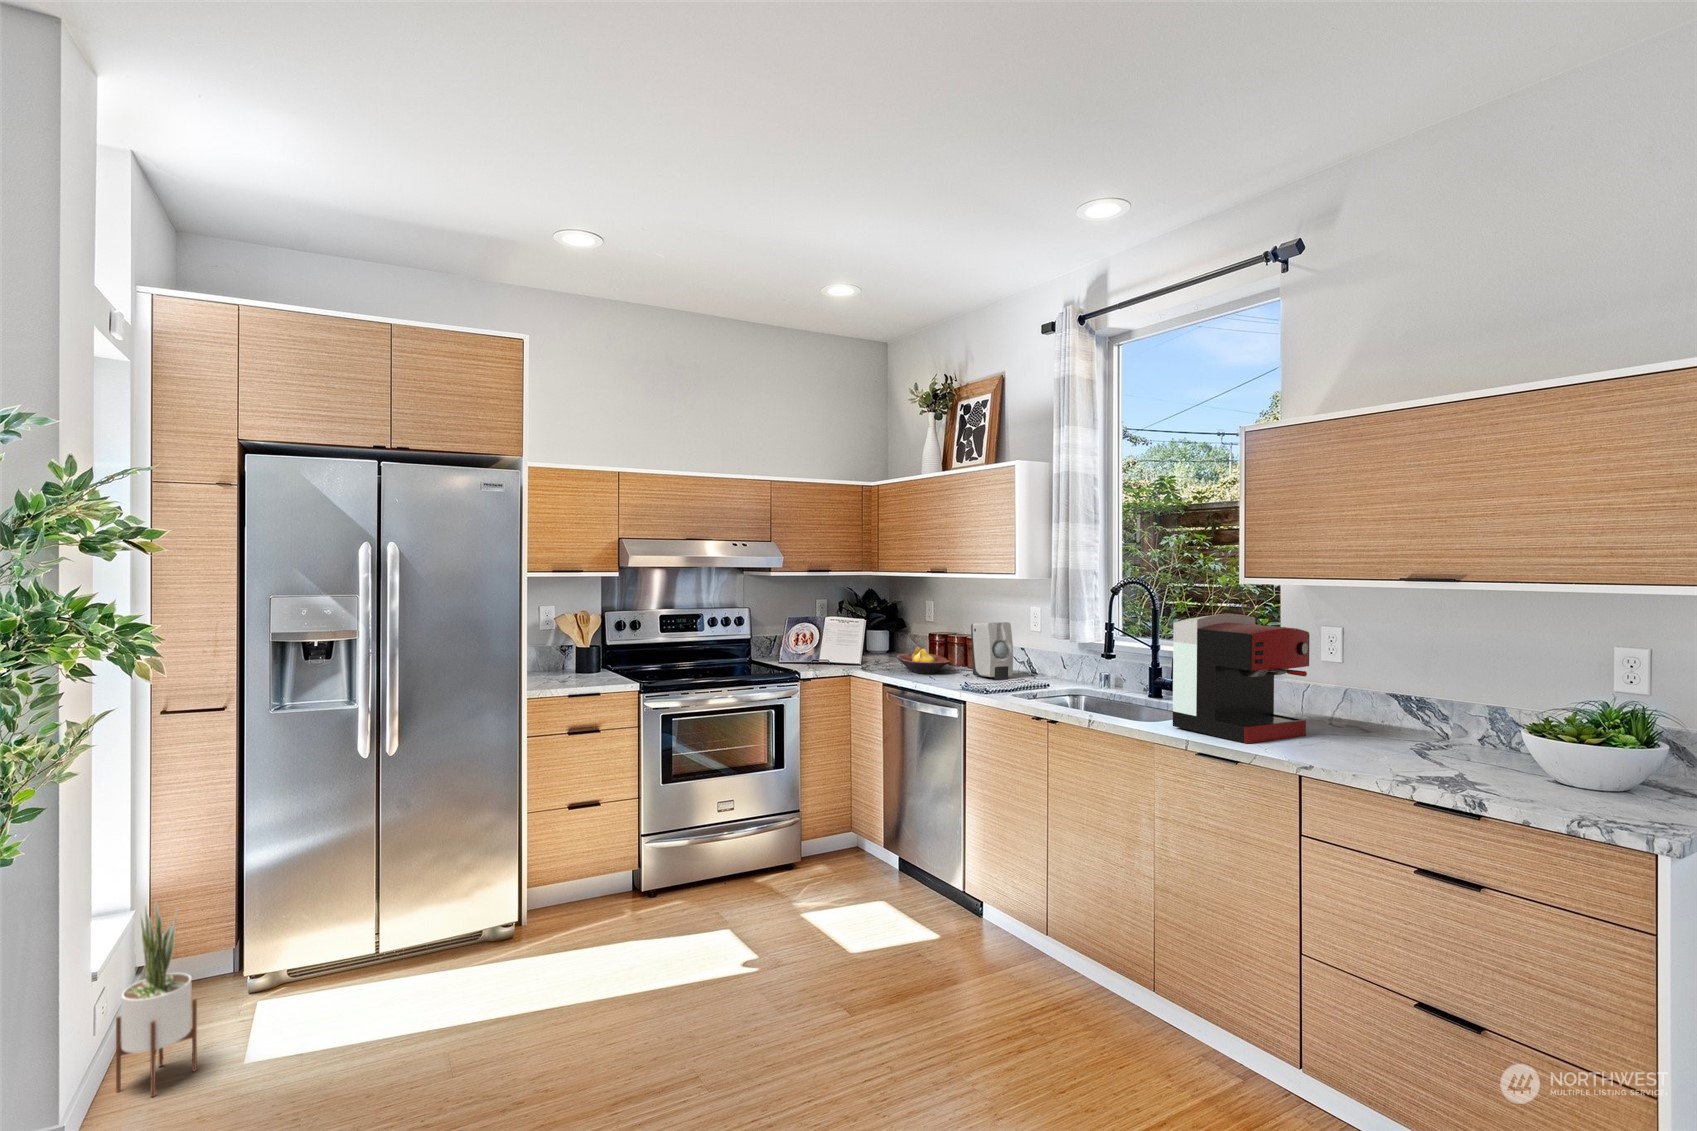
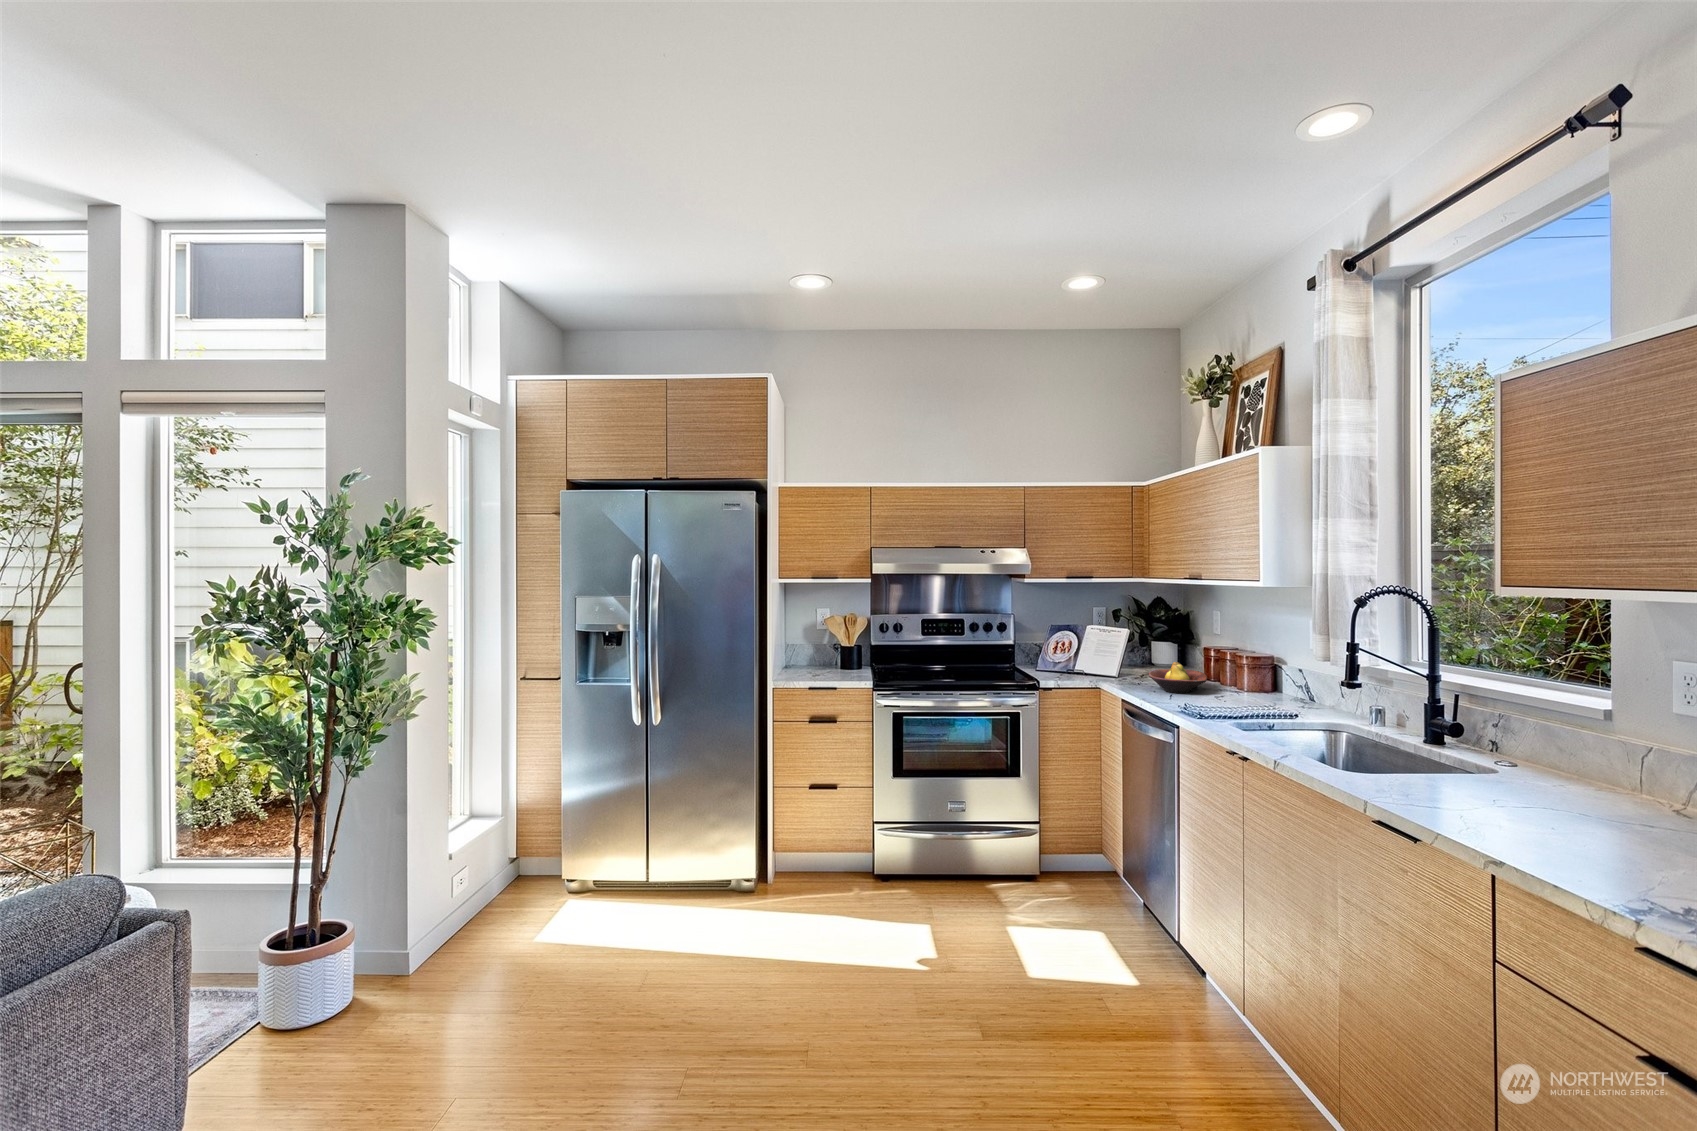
coffee maker: present [1173,613,1310,743] -> none [1379,635,1595,824]
soap dispenser: present [971,622,1013,680] -> none [1224,638,1271,706]
potted plant: present [116,901,197,1097] -> none [461,809,507,950]

